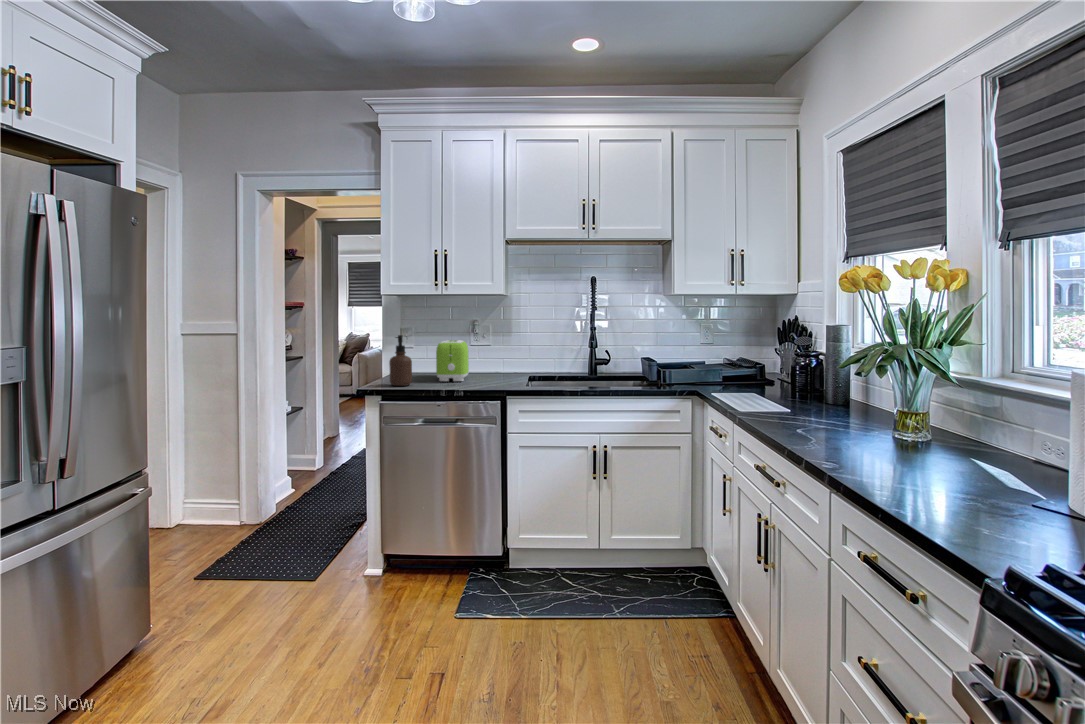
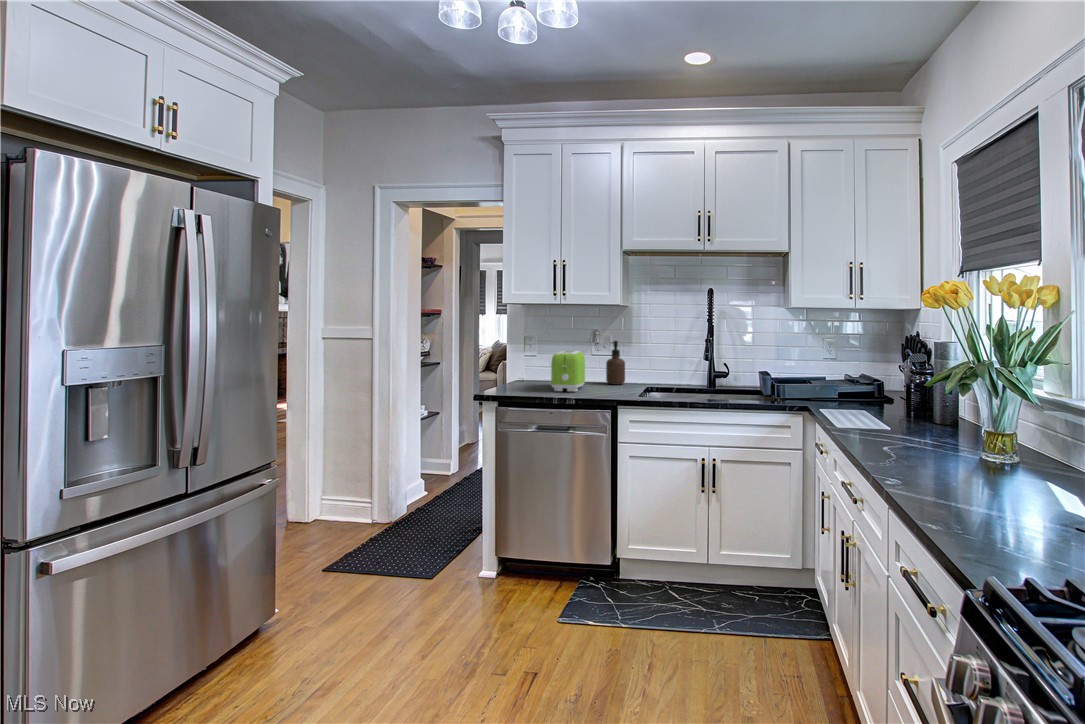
soap dispenser: present [389,335,412,386] -> present [606,341,625,385]

